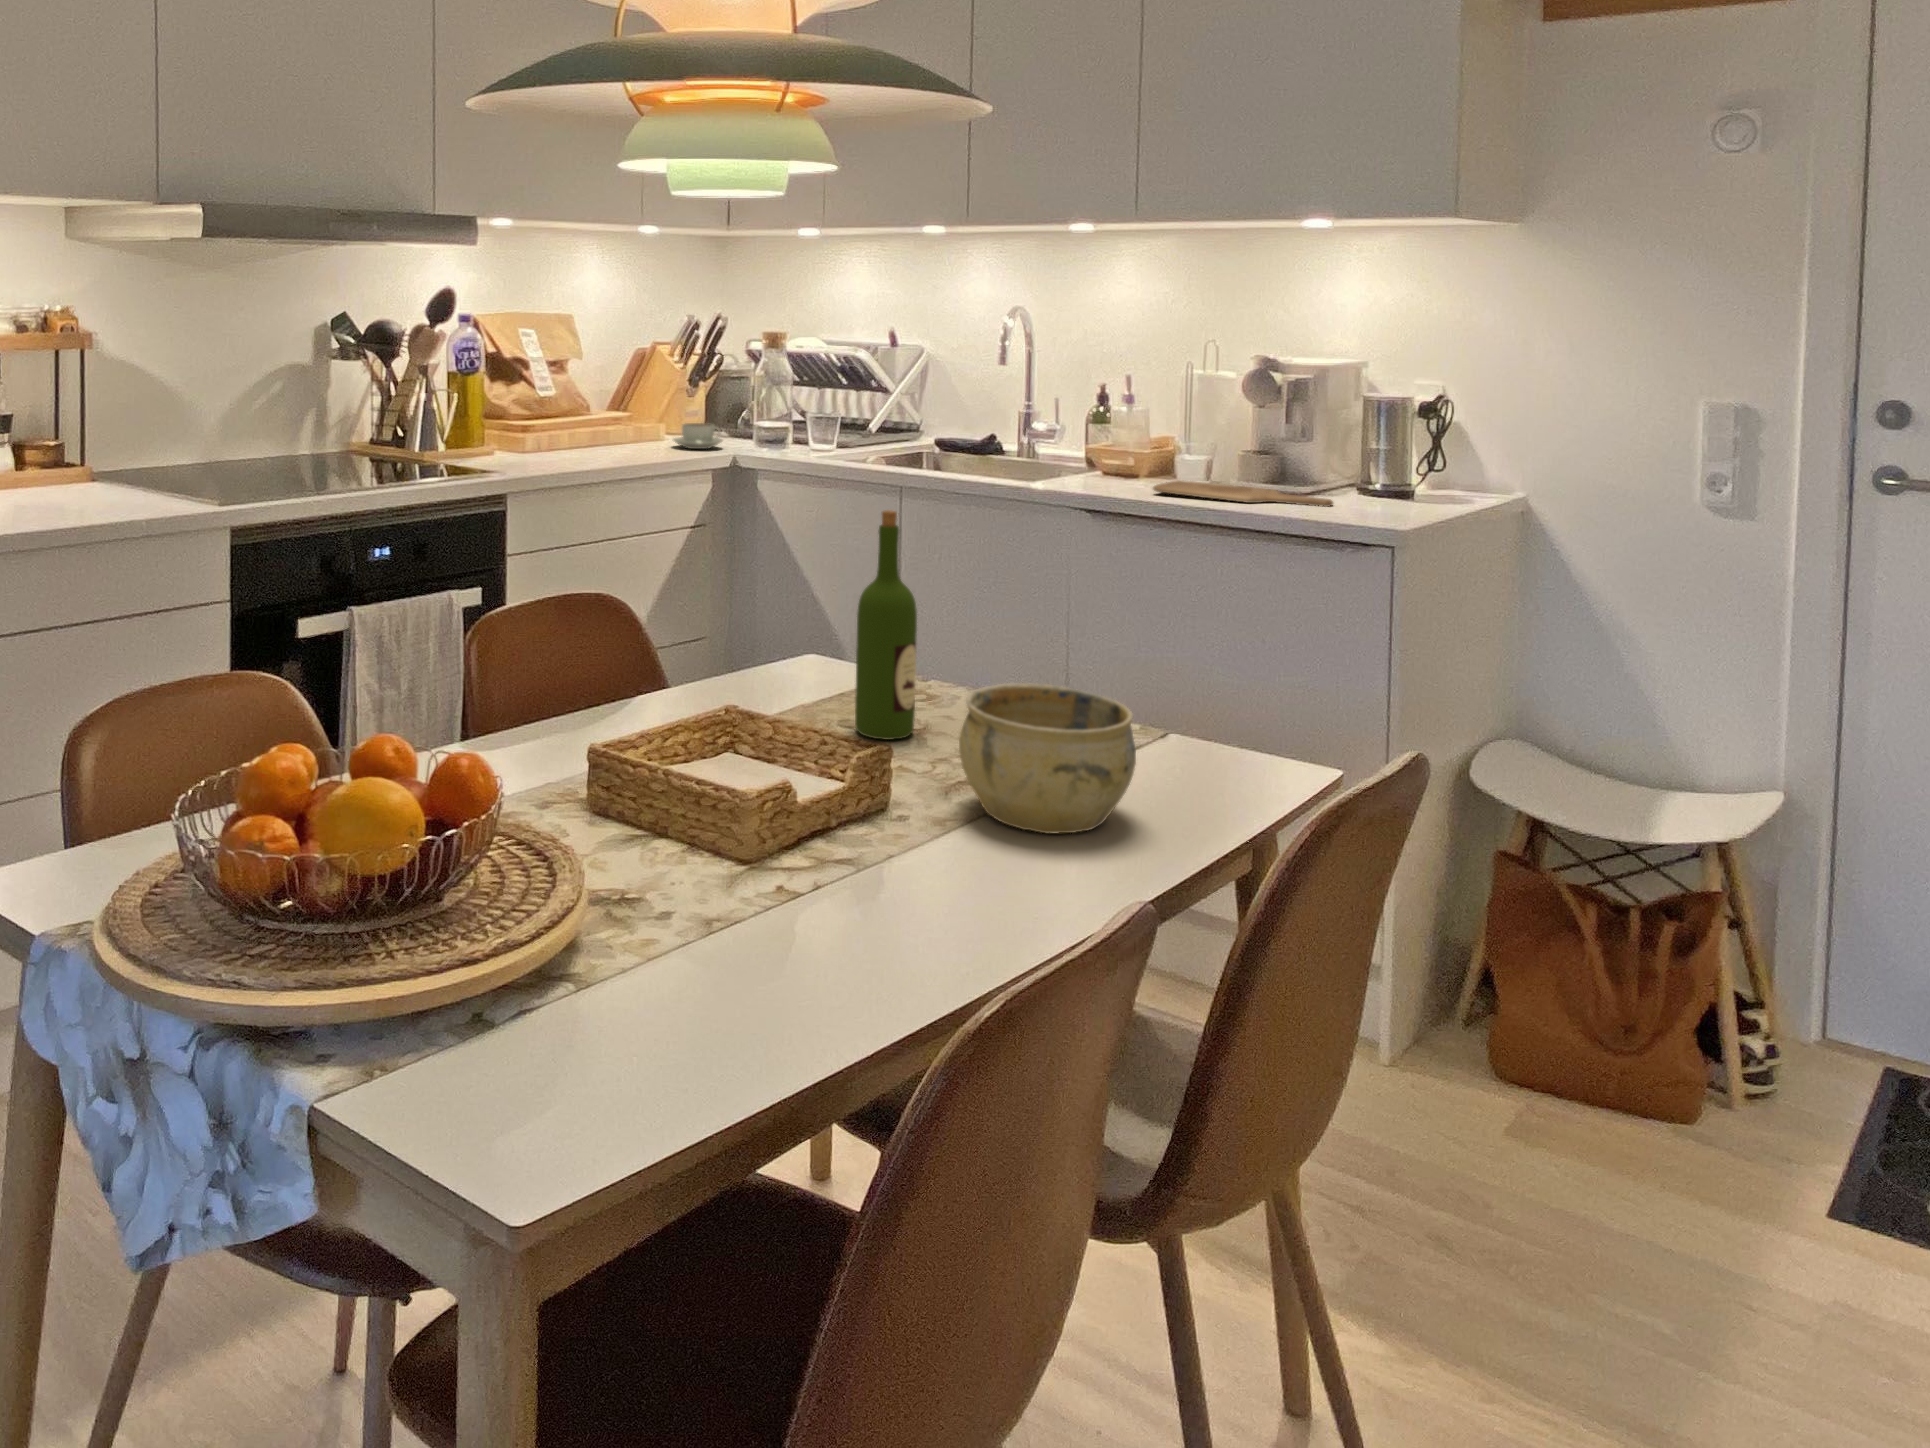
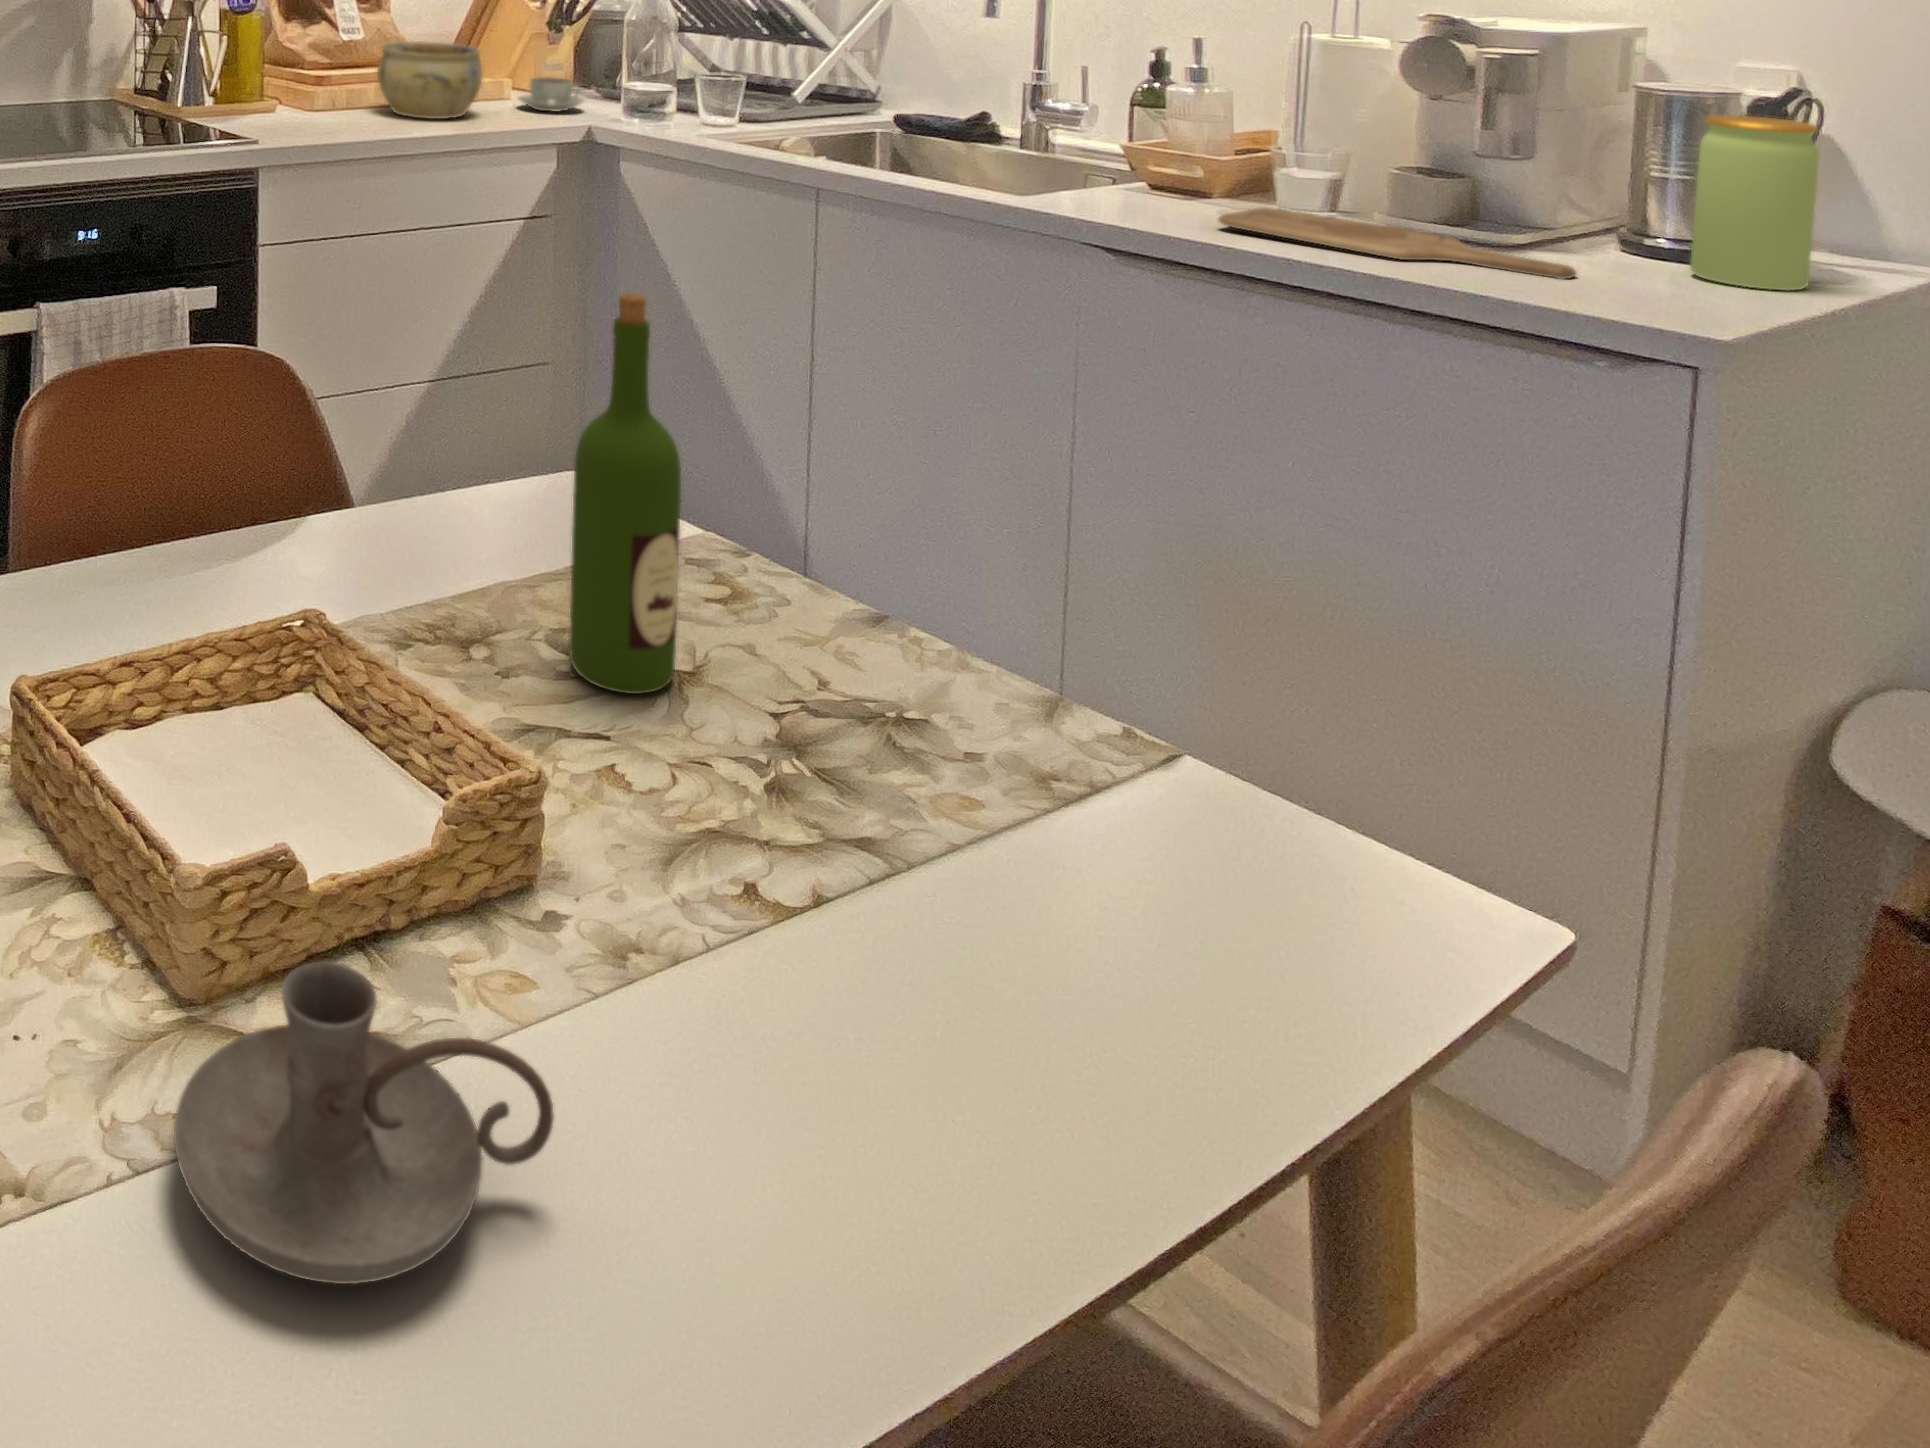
jar: none [1386,409,1440,505] -> present [1690,115,1819,291]
ceramic bowl: present [959,683,1136,833] -> present [377,41,482,119]
candle holder: none [774,791,943,906] -> present [174,962,554,1284]

